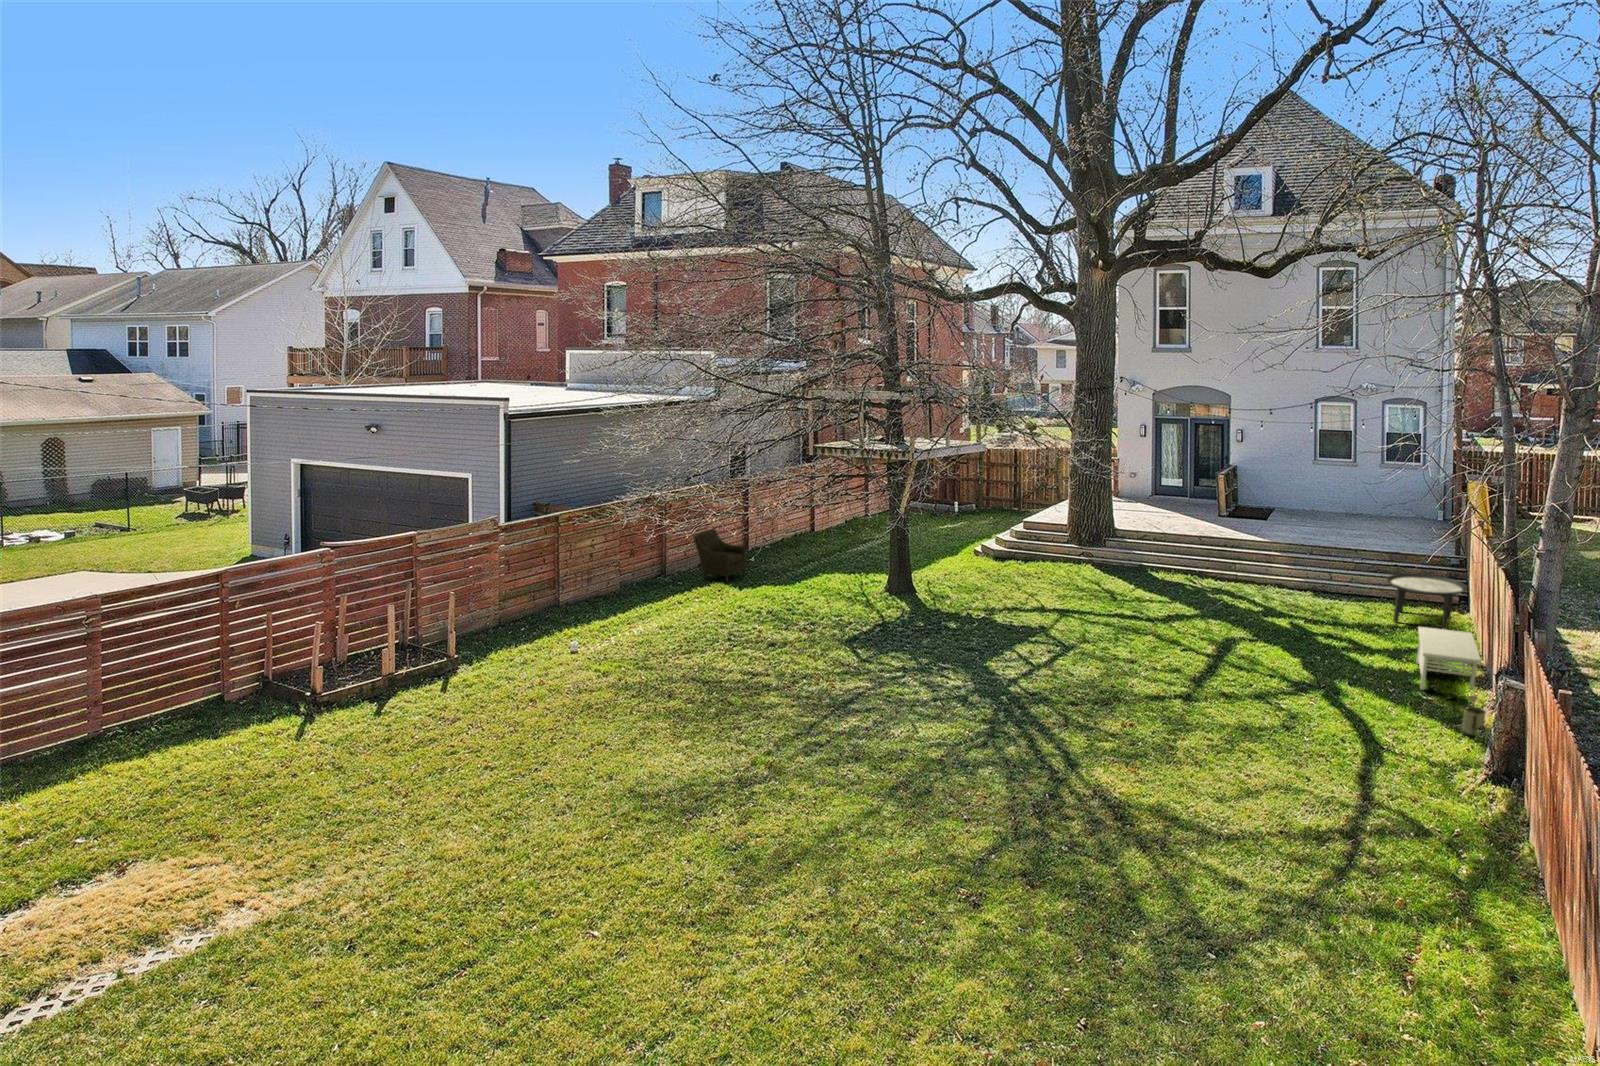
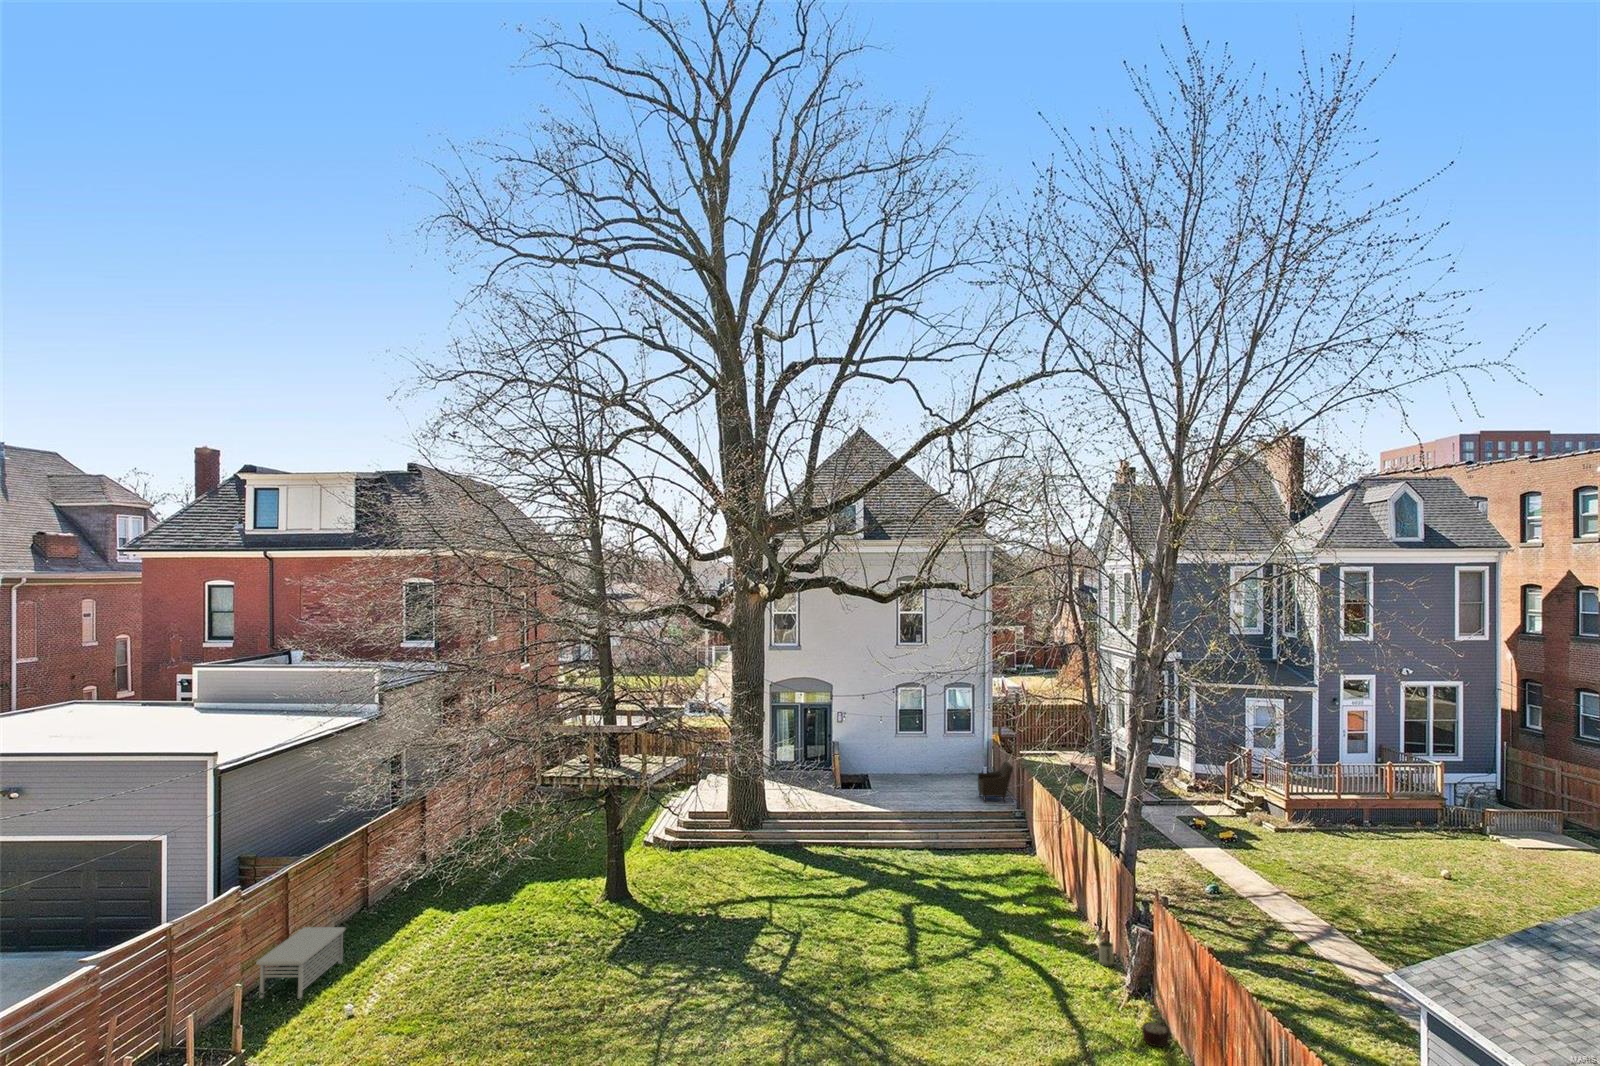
chair: present [693,528,746,583] -> present [978,762,1013,802]
round table: present [1387,573,1467,630] -> none [990,828,1044,873]
storage bench: present [1416,627,1481,690] -> present [256,927,345,998]
decorative plant: none [1460,765,1500,825] -> present [1142,994,1169,1047]

